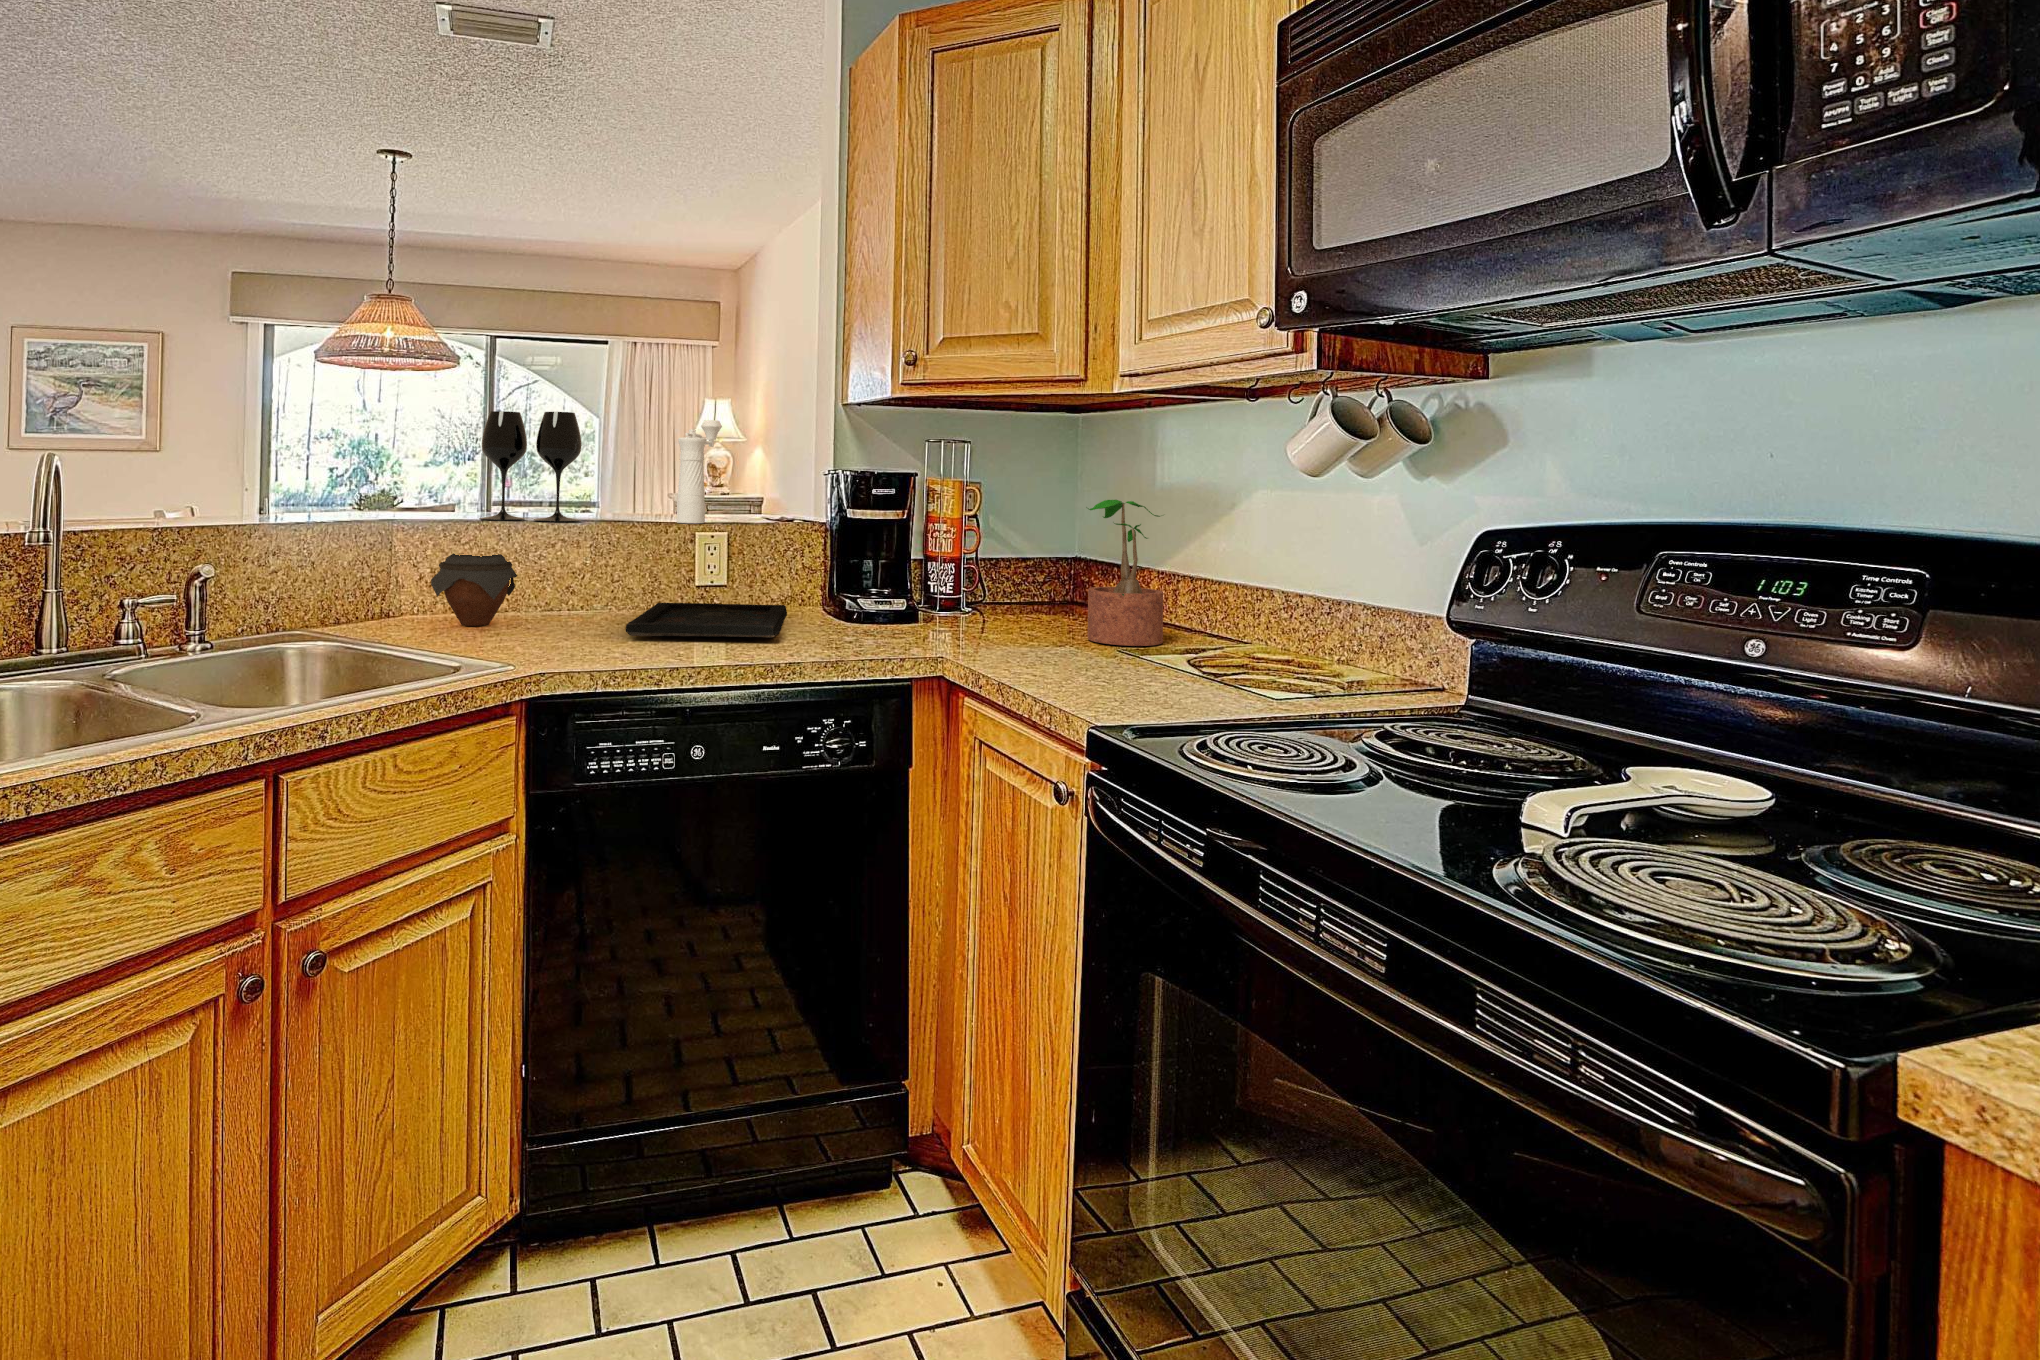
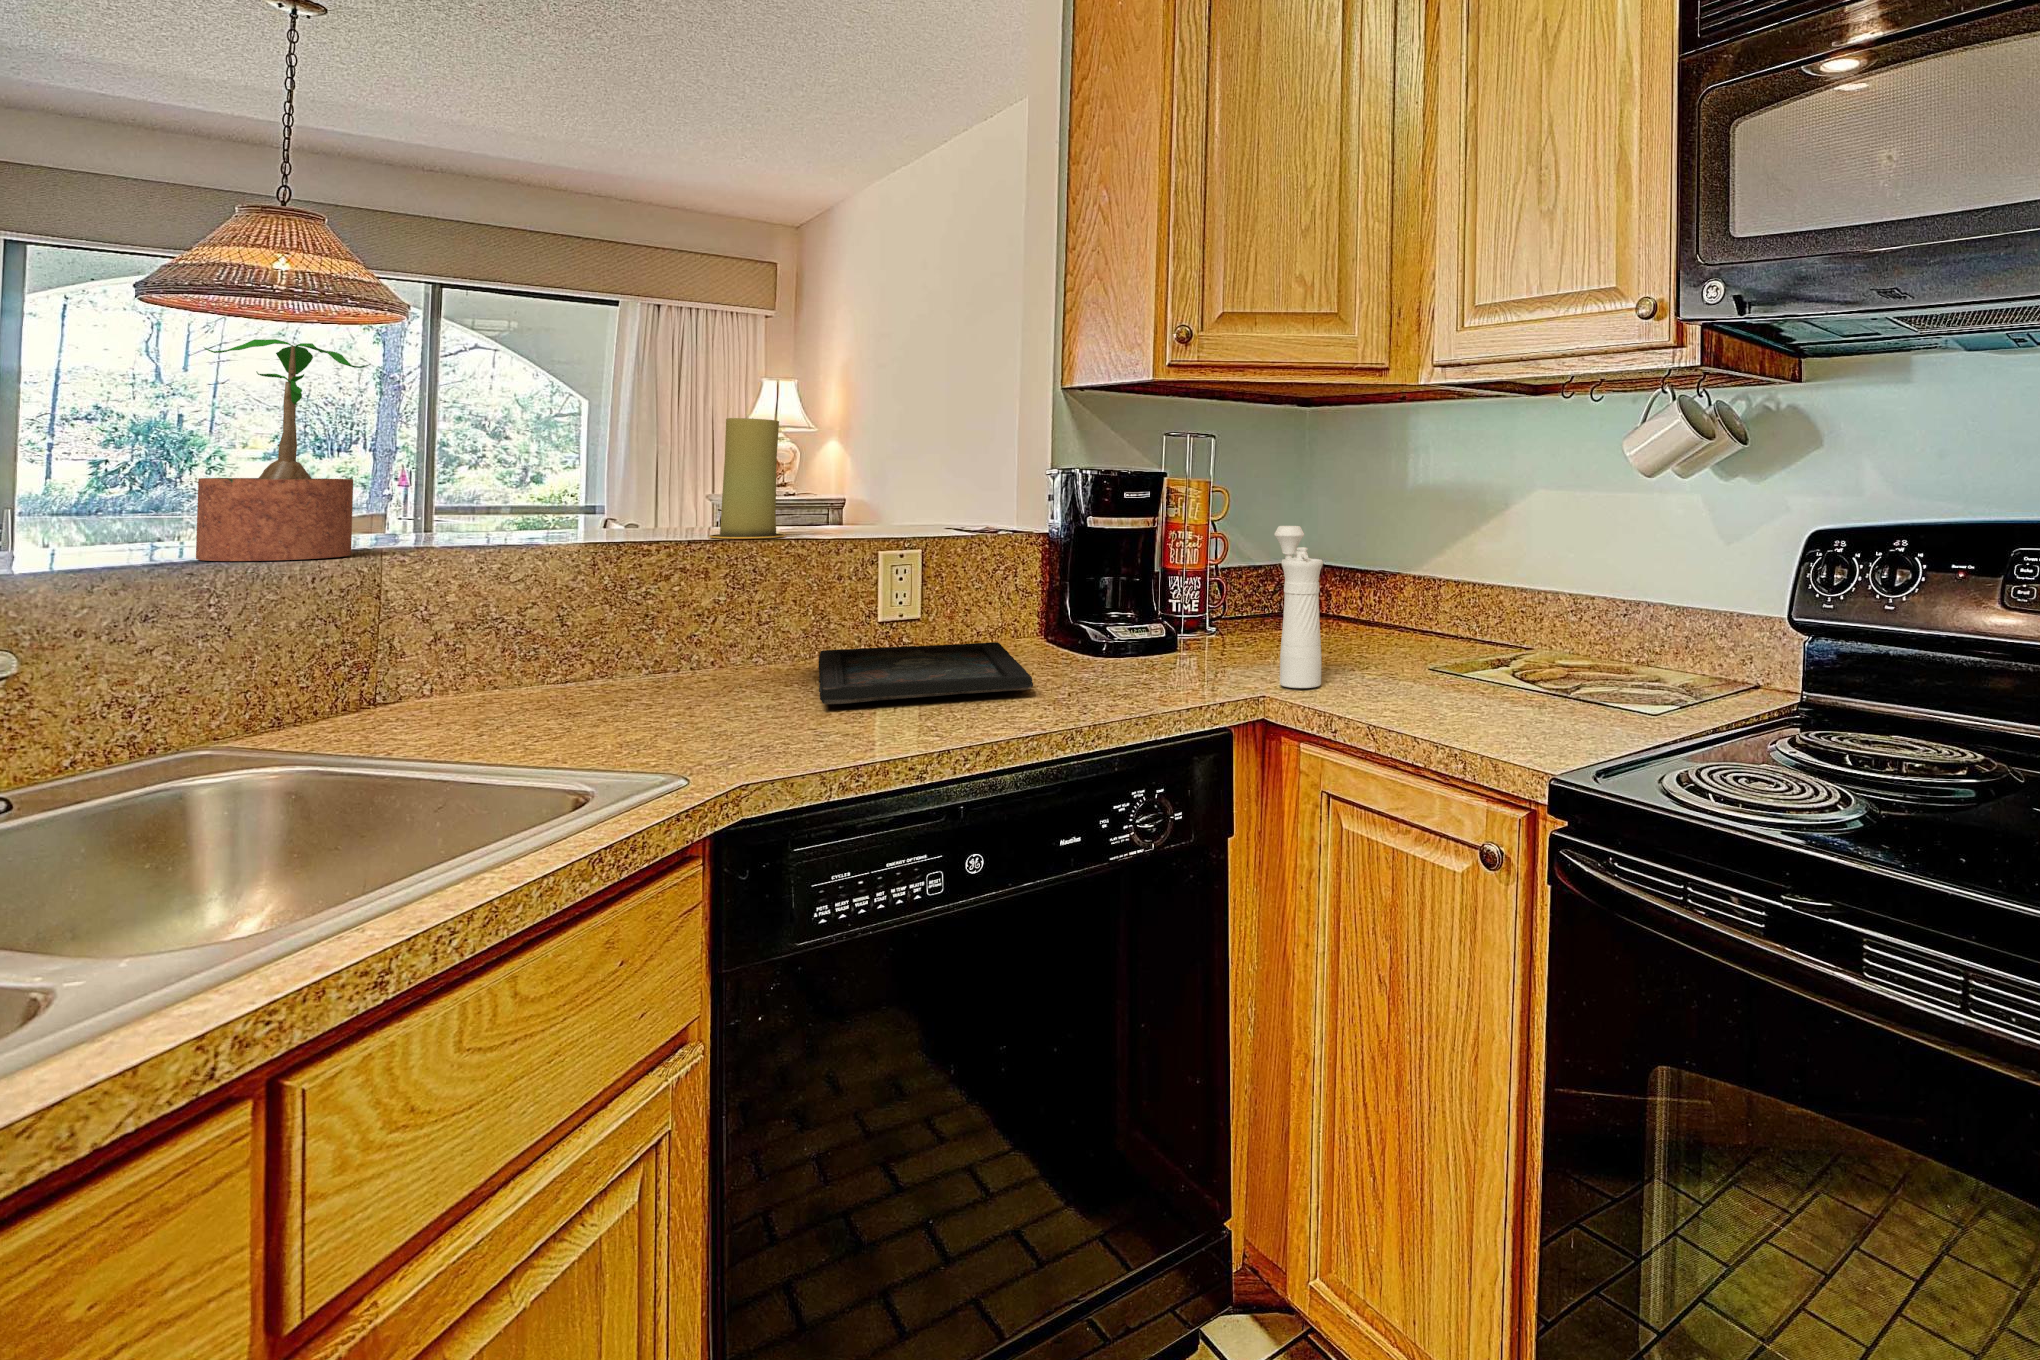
wine glass: present [479,411,581,522] -> none [527,387,702,547]
pepper mill: present [677,420,722,523] -> present [1274,526,1323,688]
candle: none [603,430,654,519] -> present [709,418,786,539]
potted plant: present [1088,500,1163,646] -> present [196,339,370,561]
jar: present [431,553,517,626] -> none [465,596,616,710]

